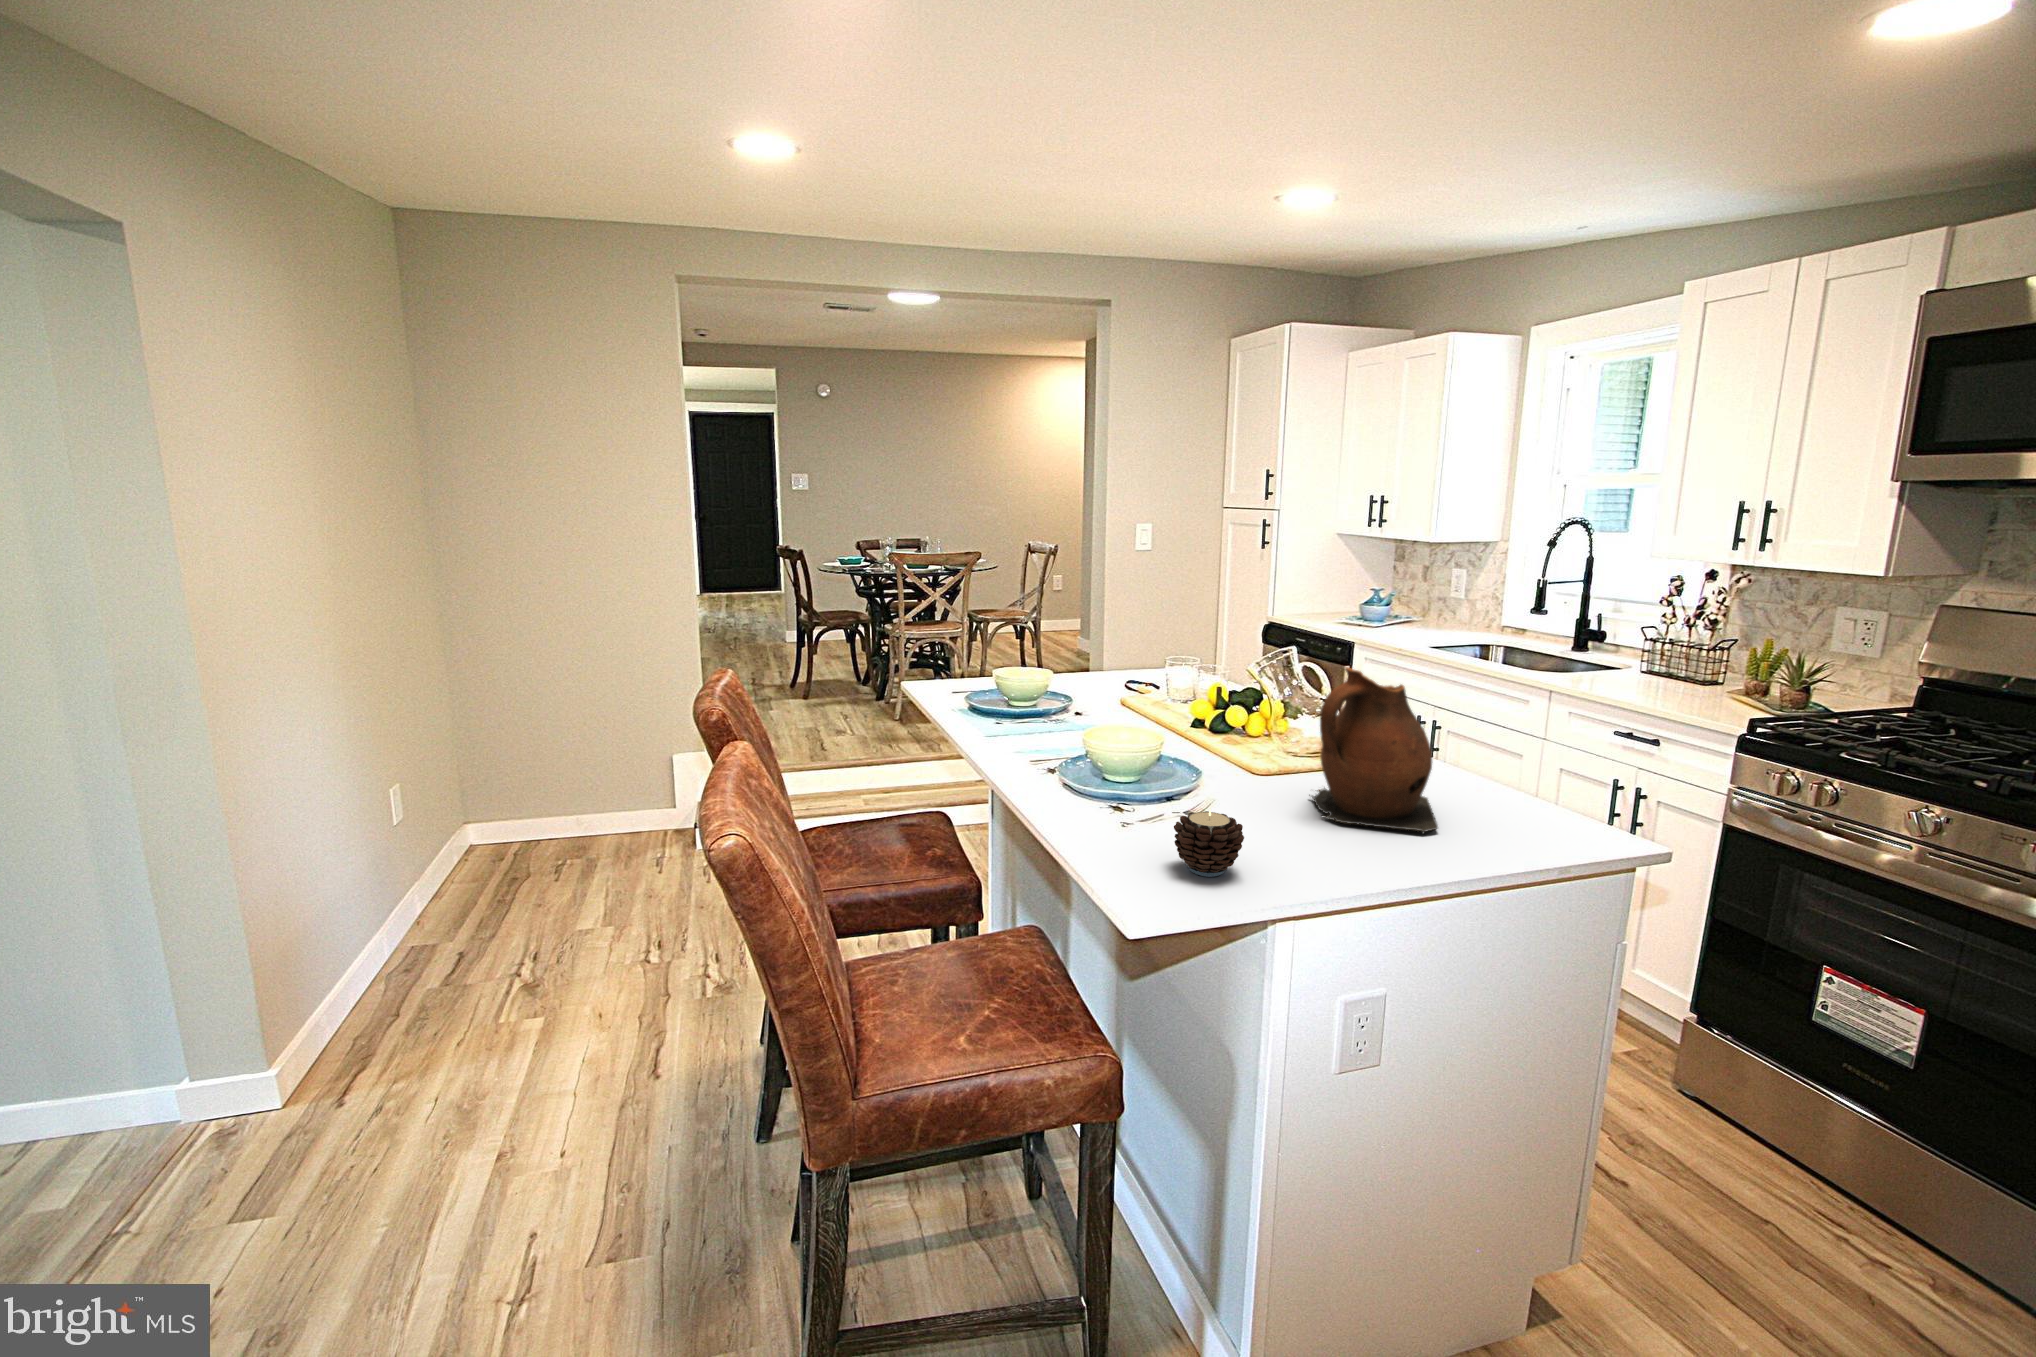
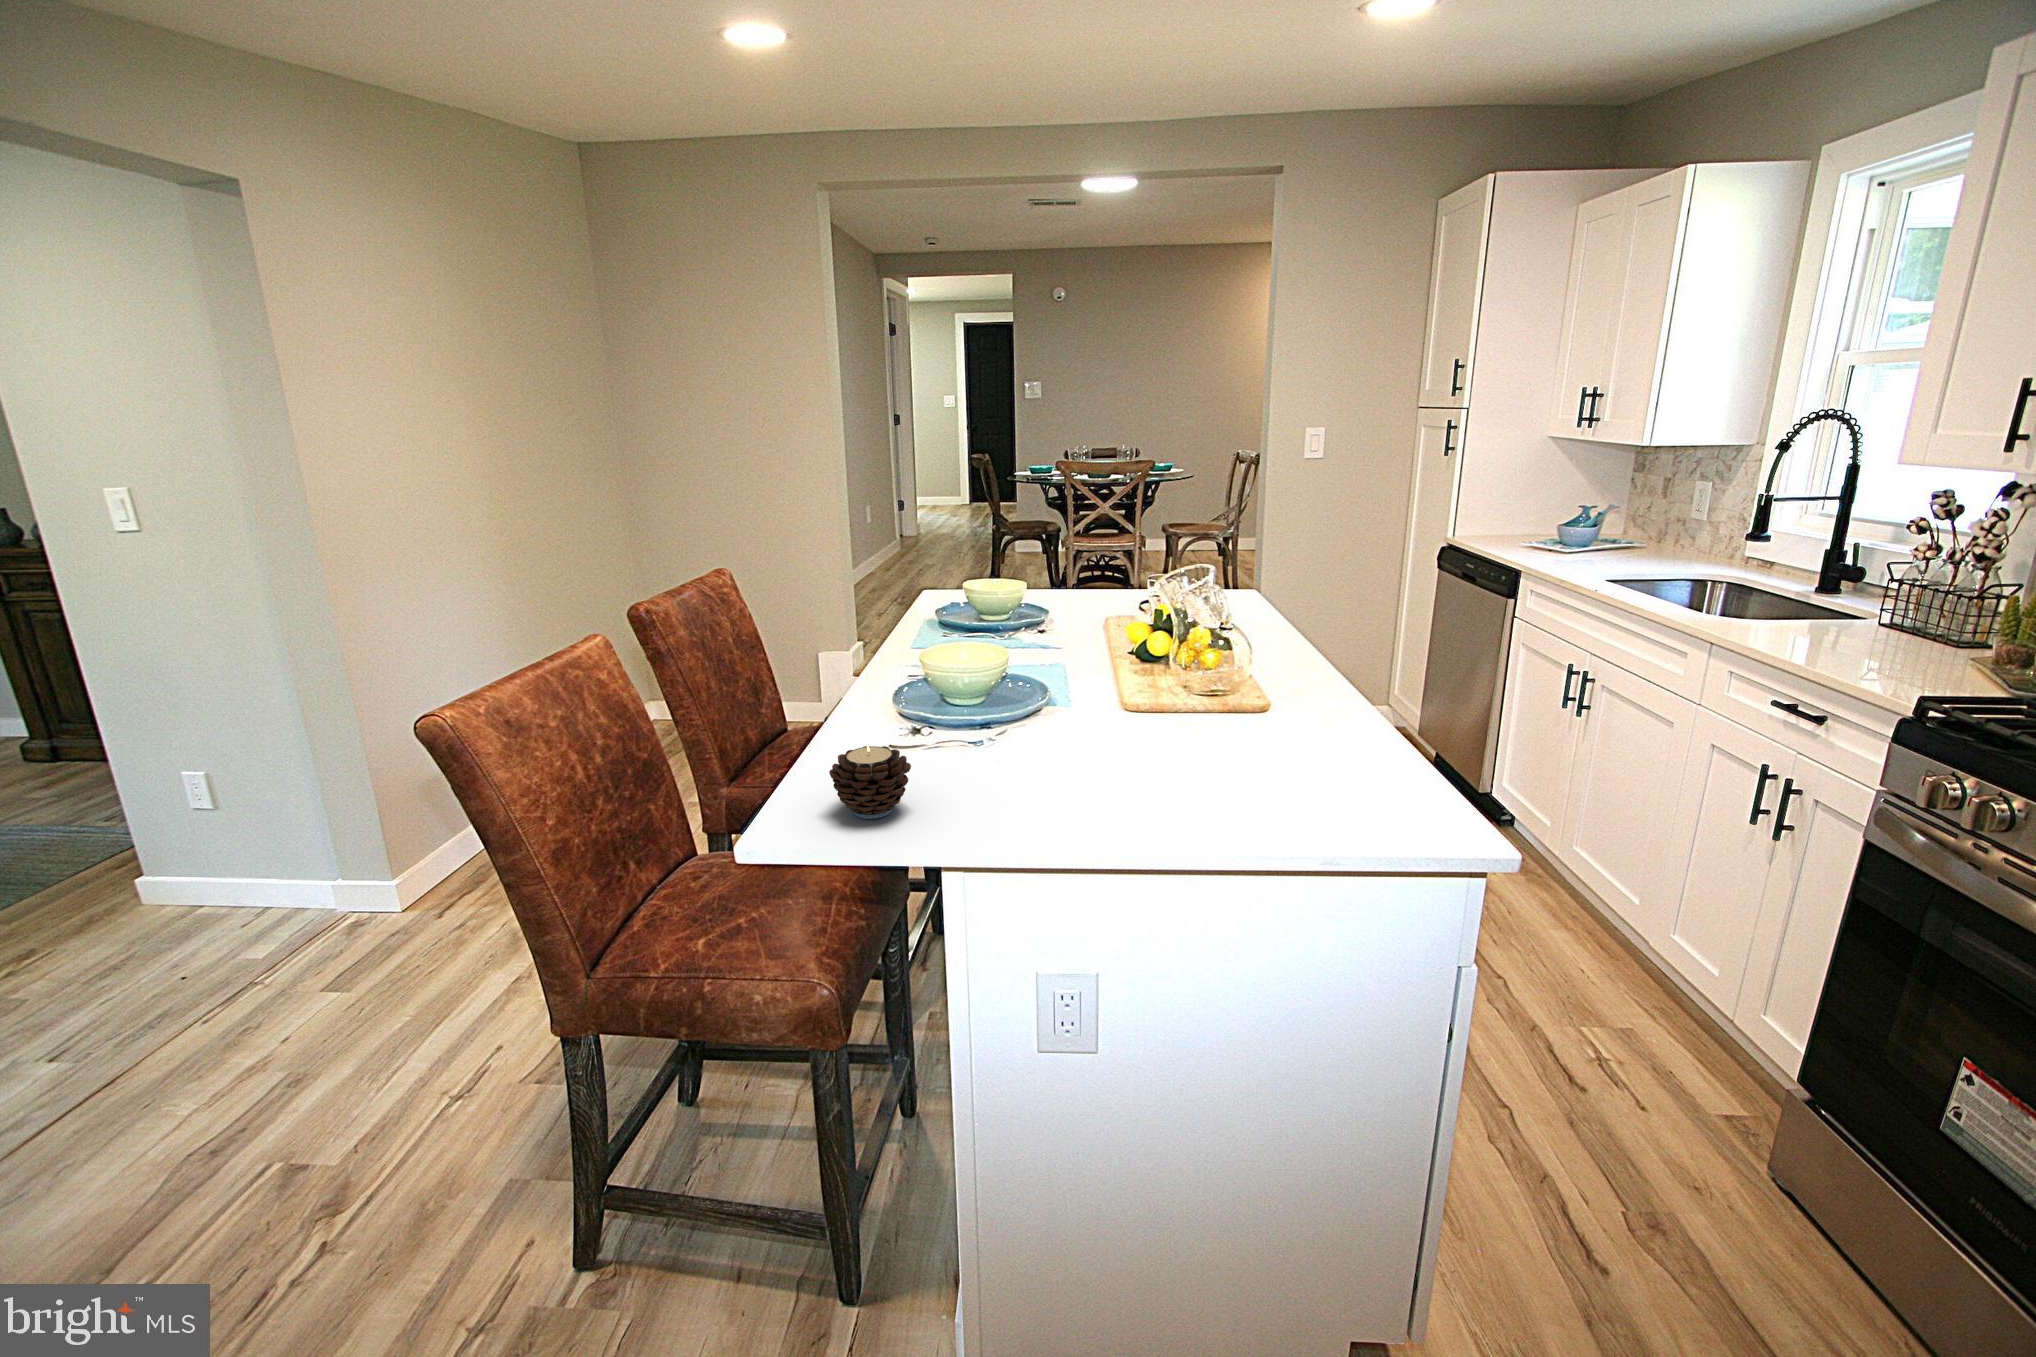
ceramic pitcher: present [1309,667,1438,833] -> none [1094,593,1262,802]

